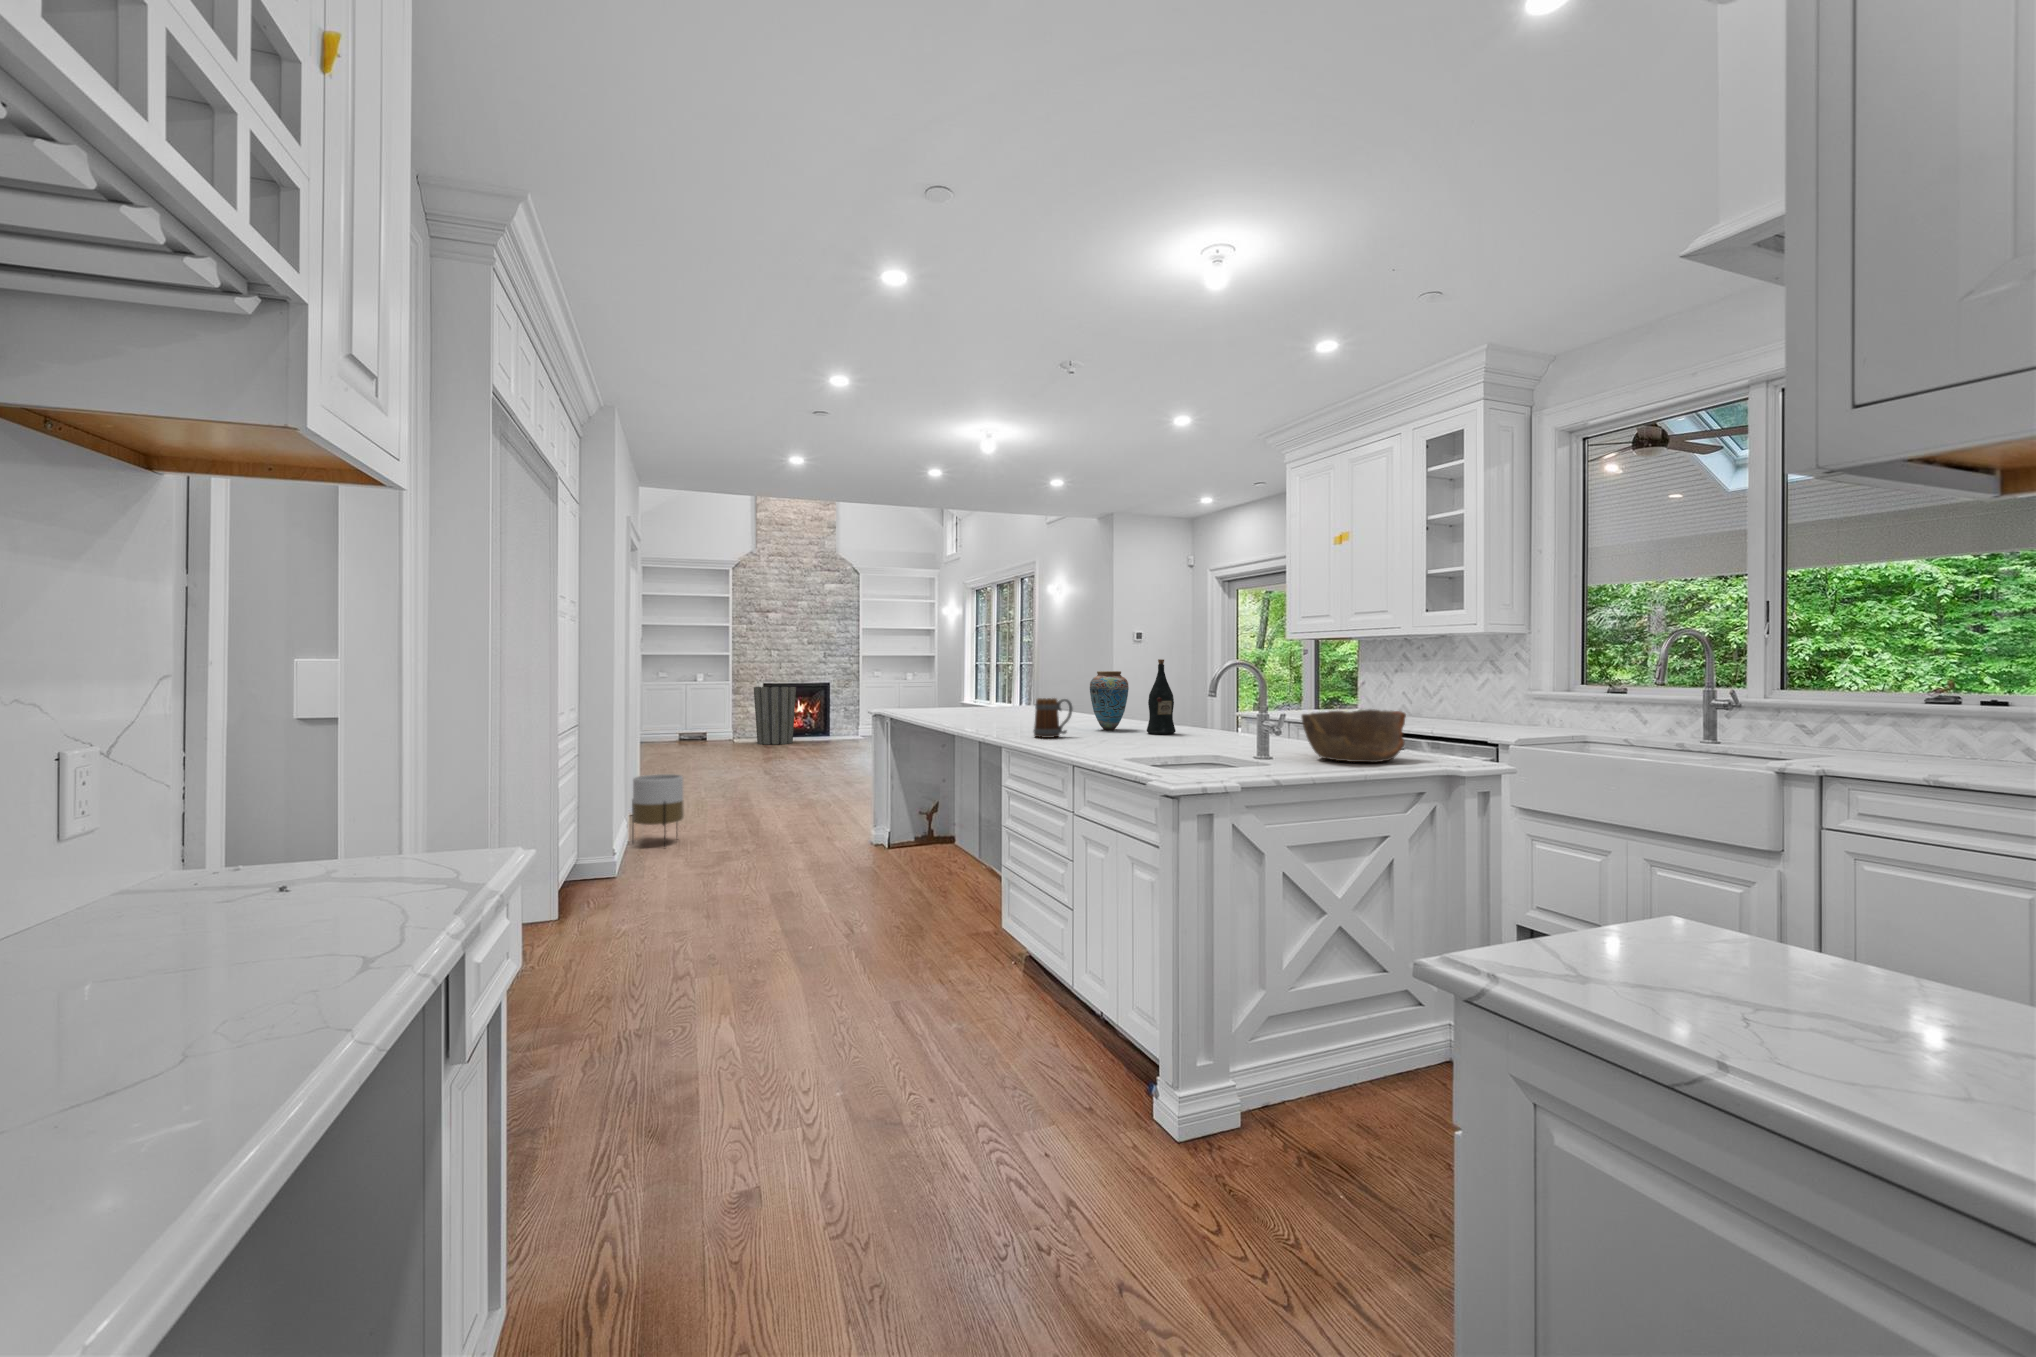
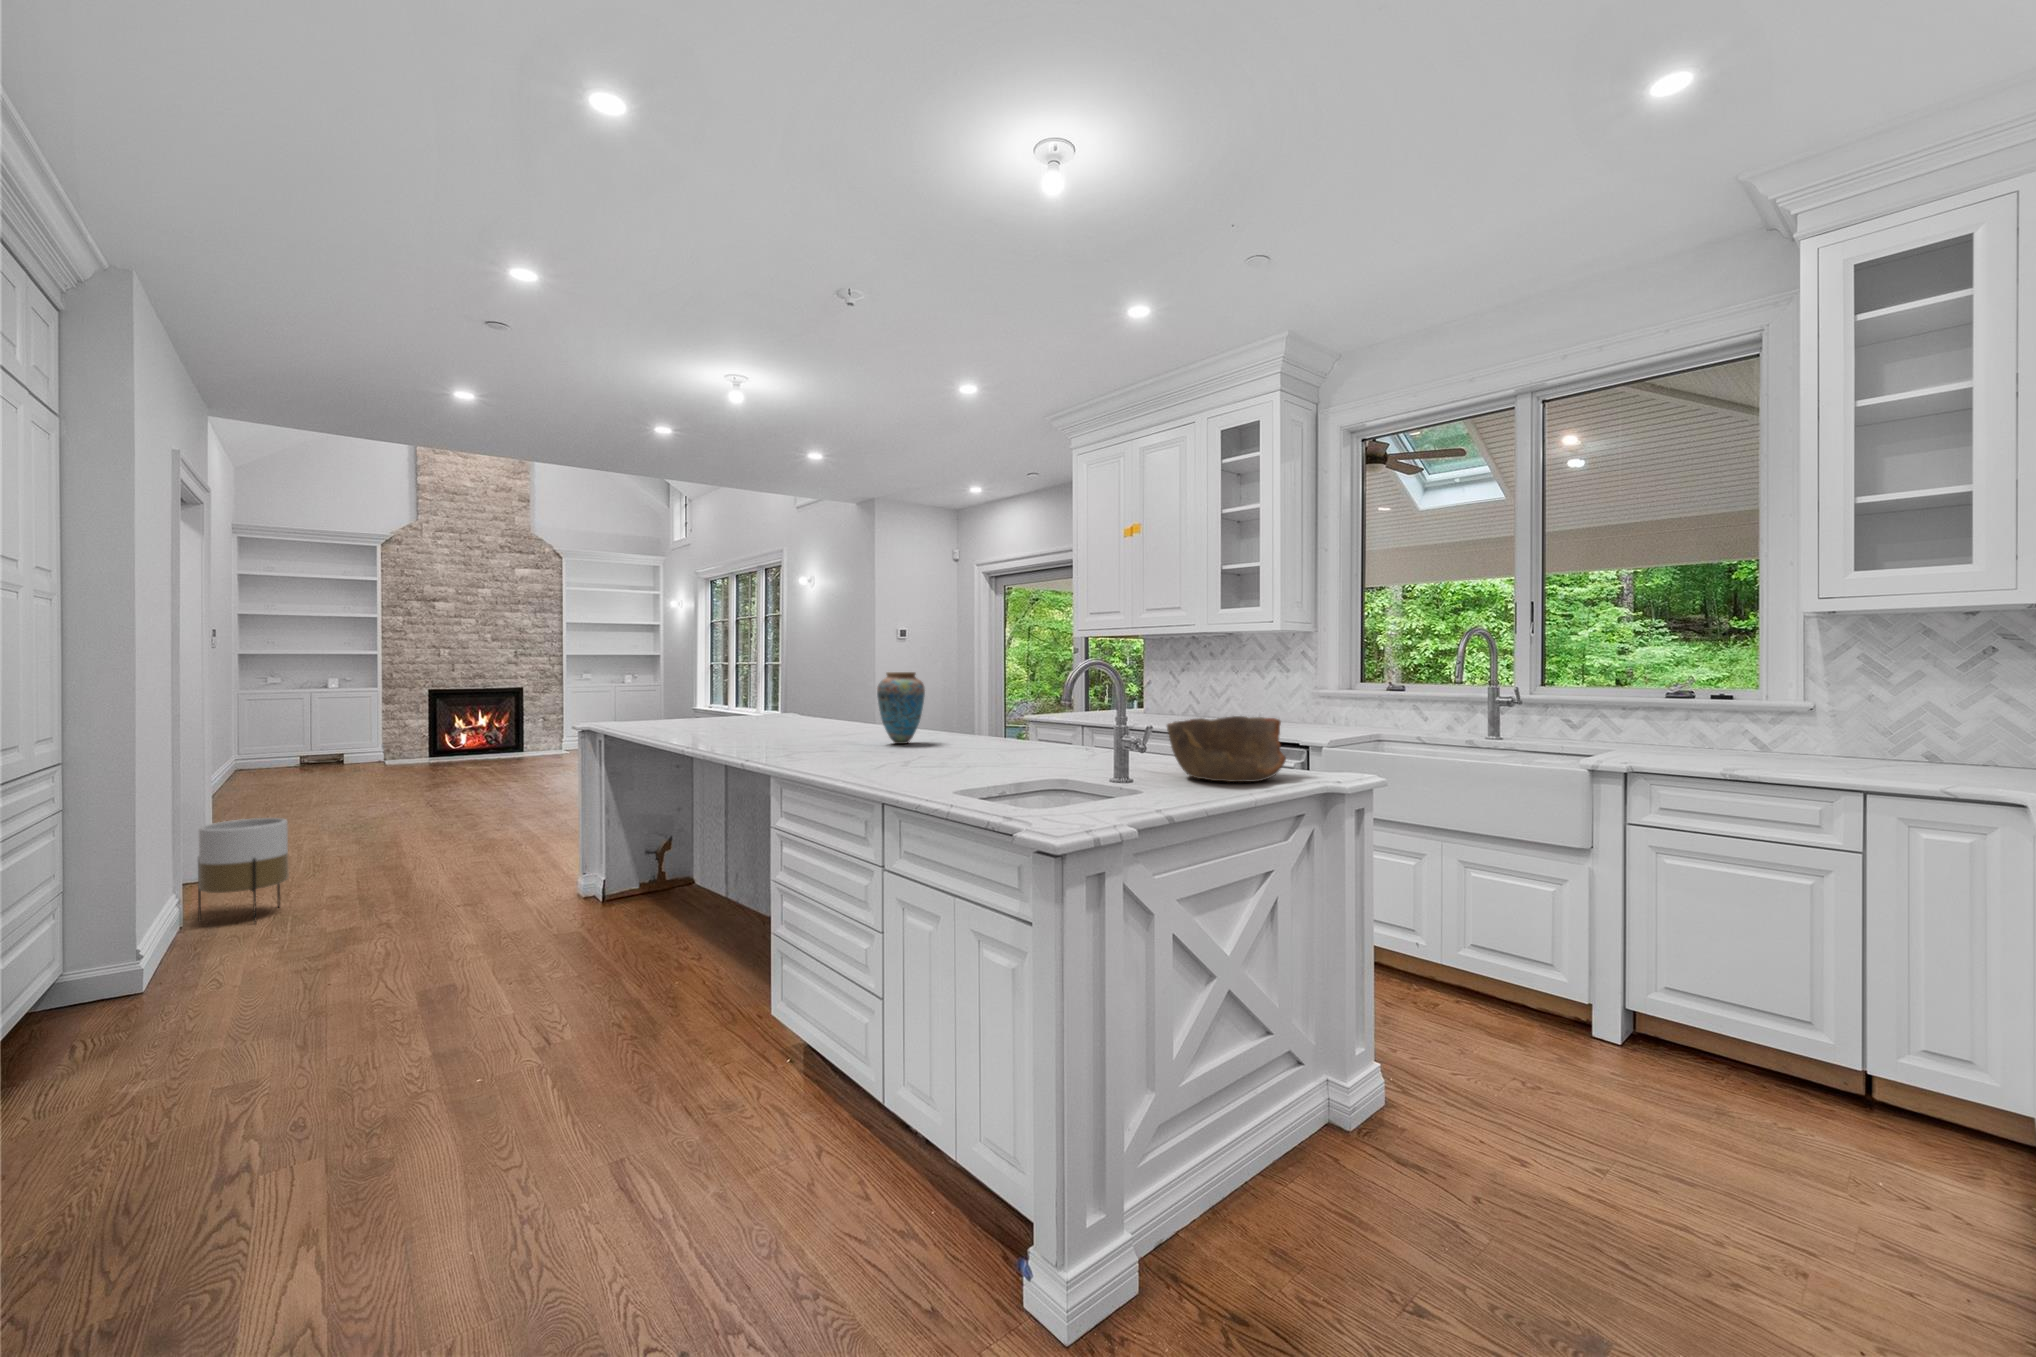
wine bottle: present [1147,659,1176,734] -> none [951,657,985,748]
trash can: present [754,686,796,744] -> none [416,692,476,763]
mug: present [1033,698,1072,738] -> none [811,707,862,759]

